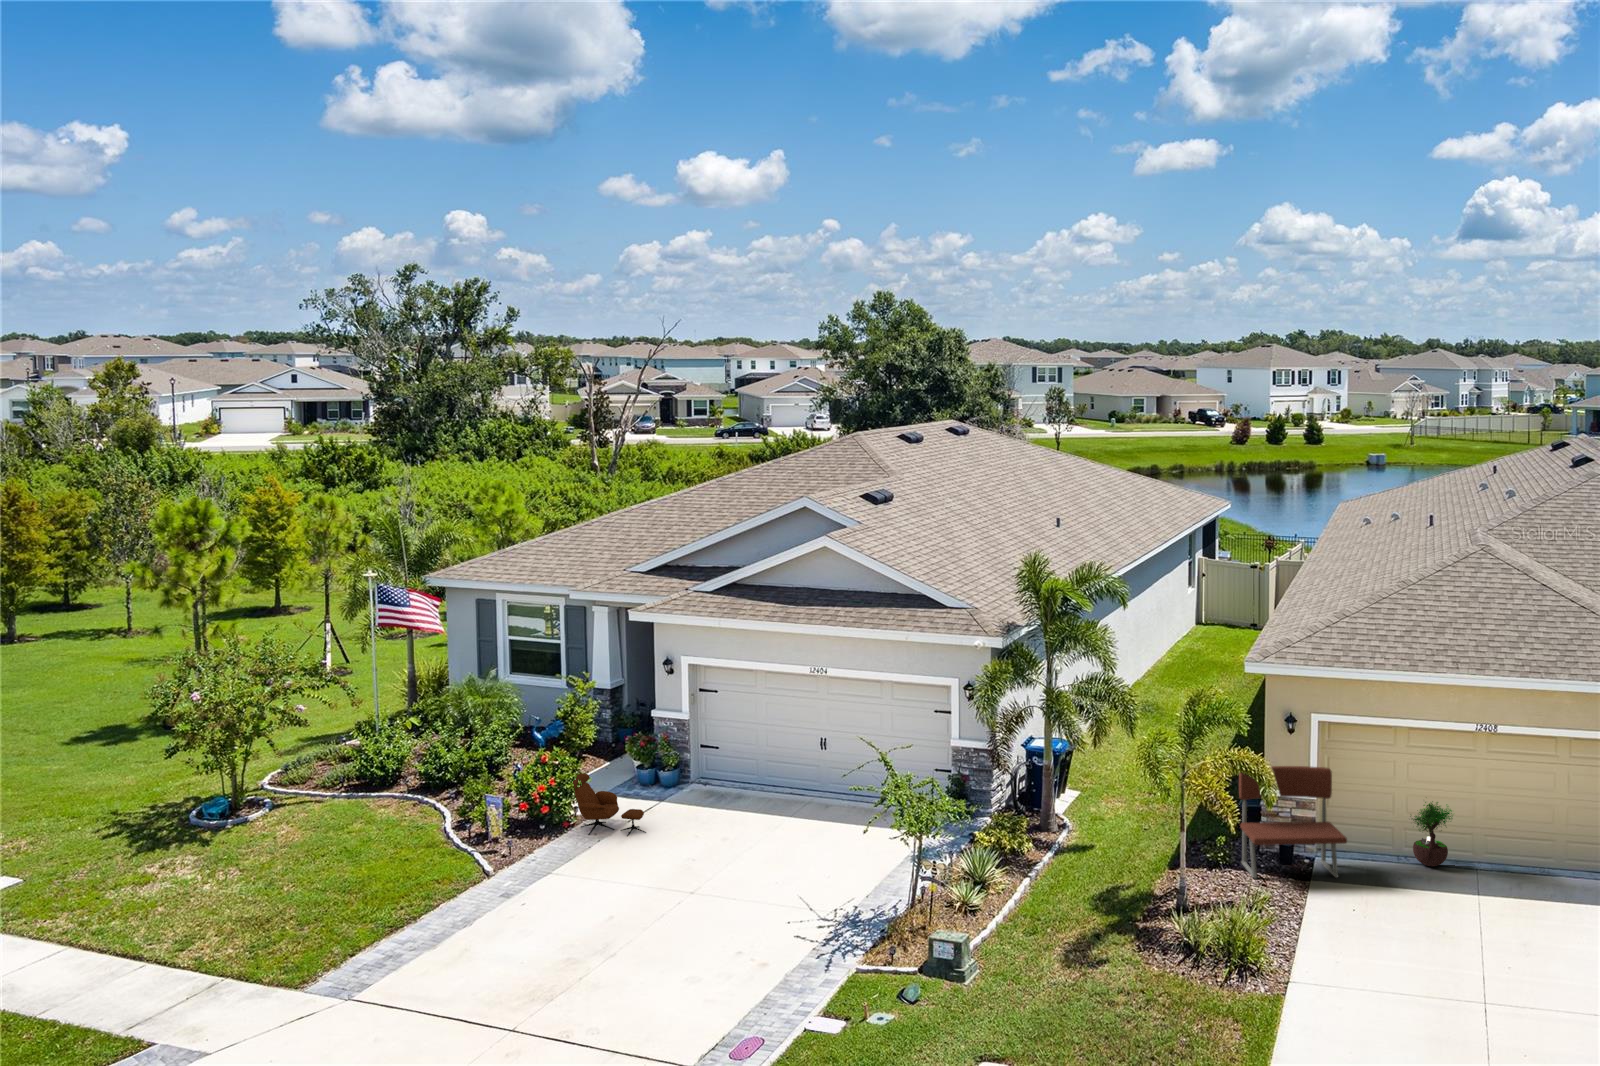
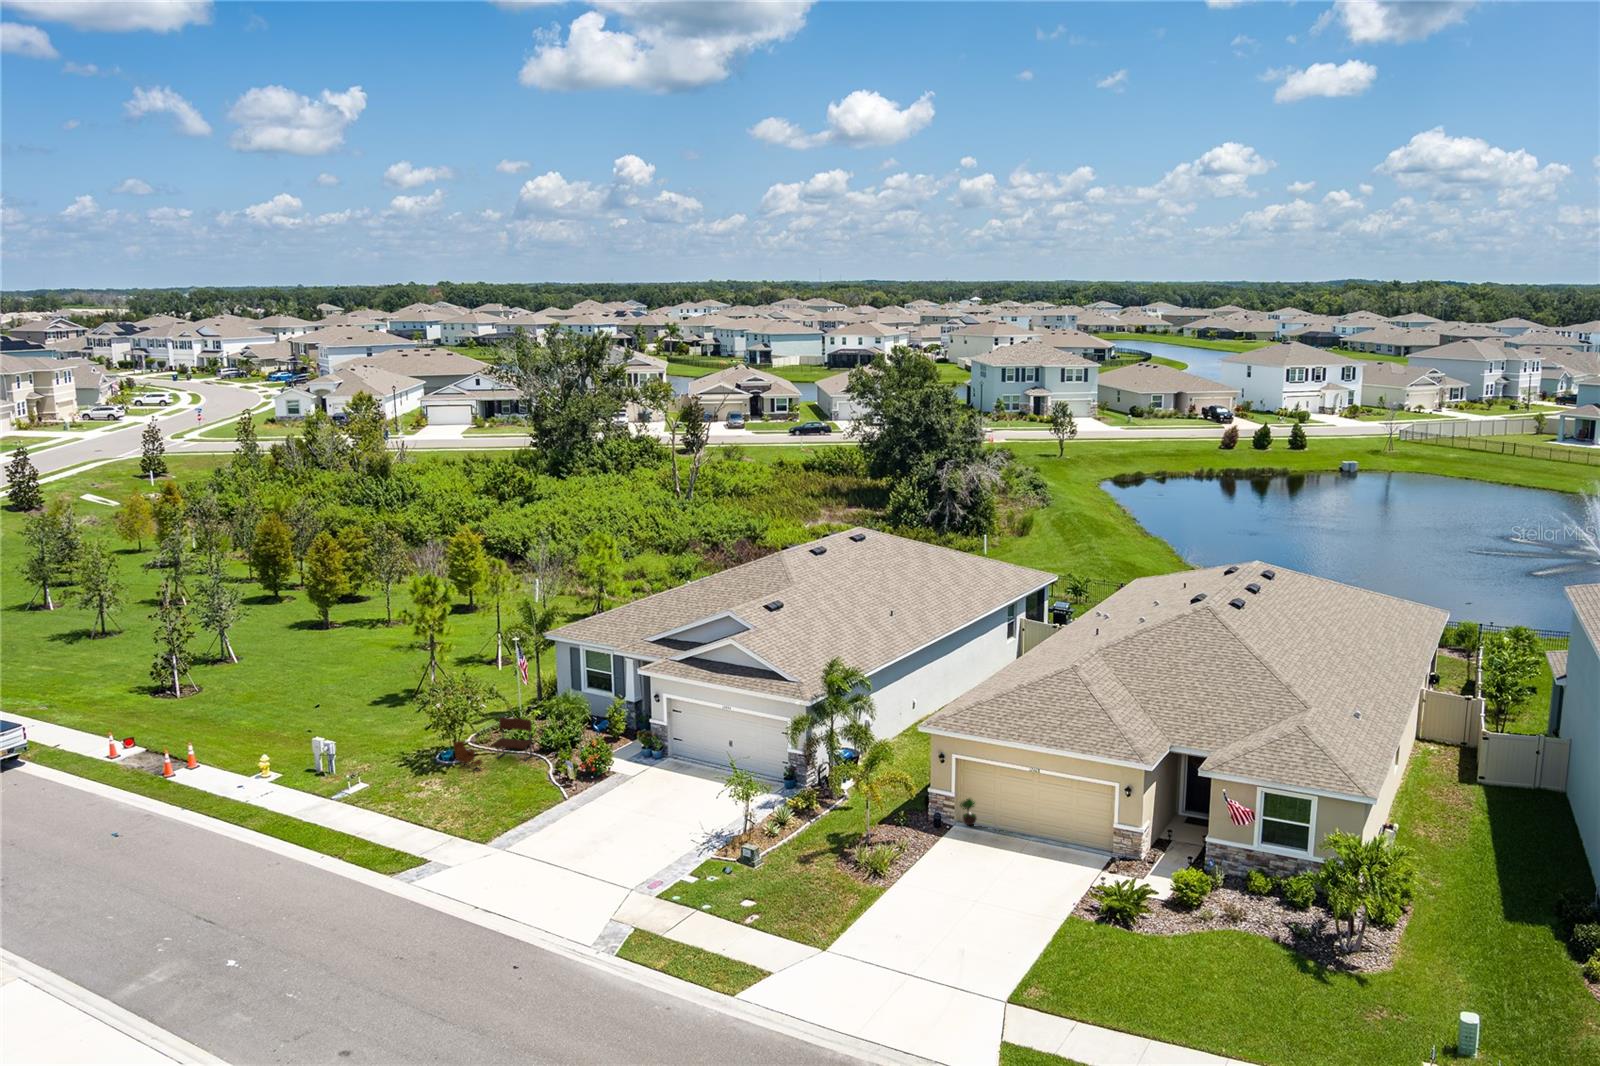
bench: present [1239,766,1347,879] -> present [493,718,532,761]
lounge chair: present [573,774,646,836] -> present [454,741,482,769]

